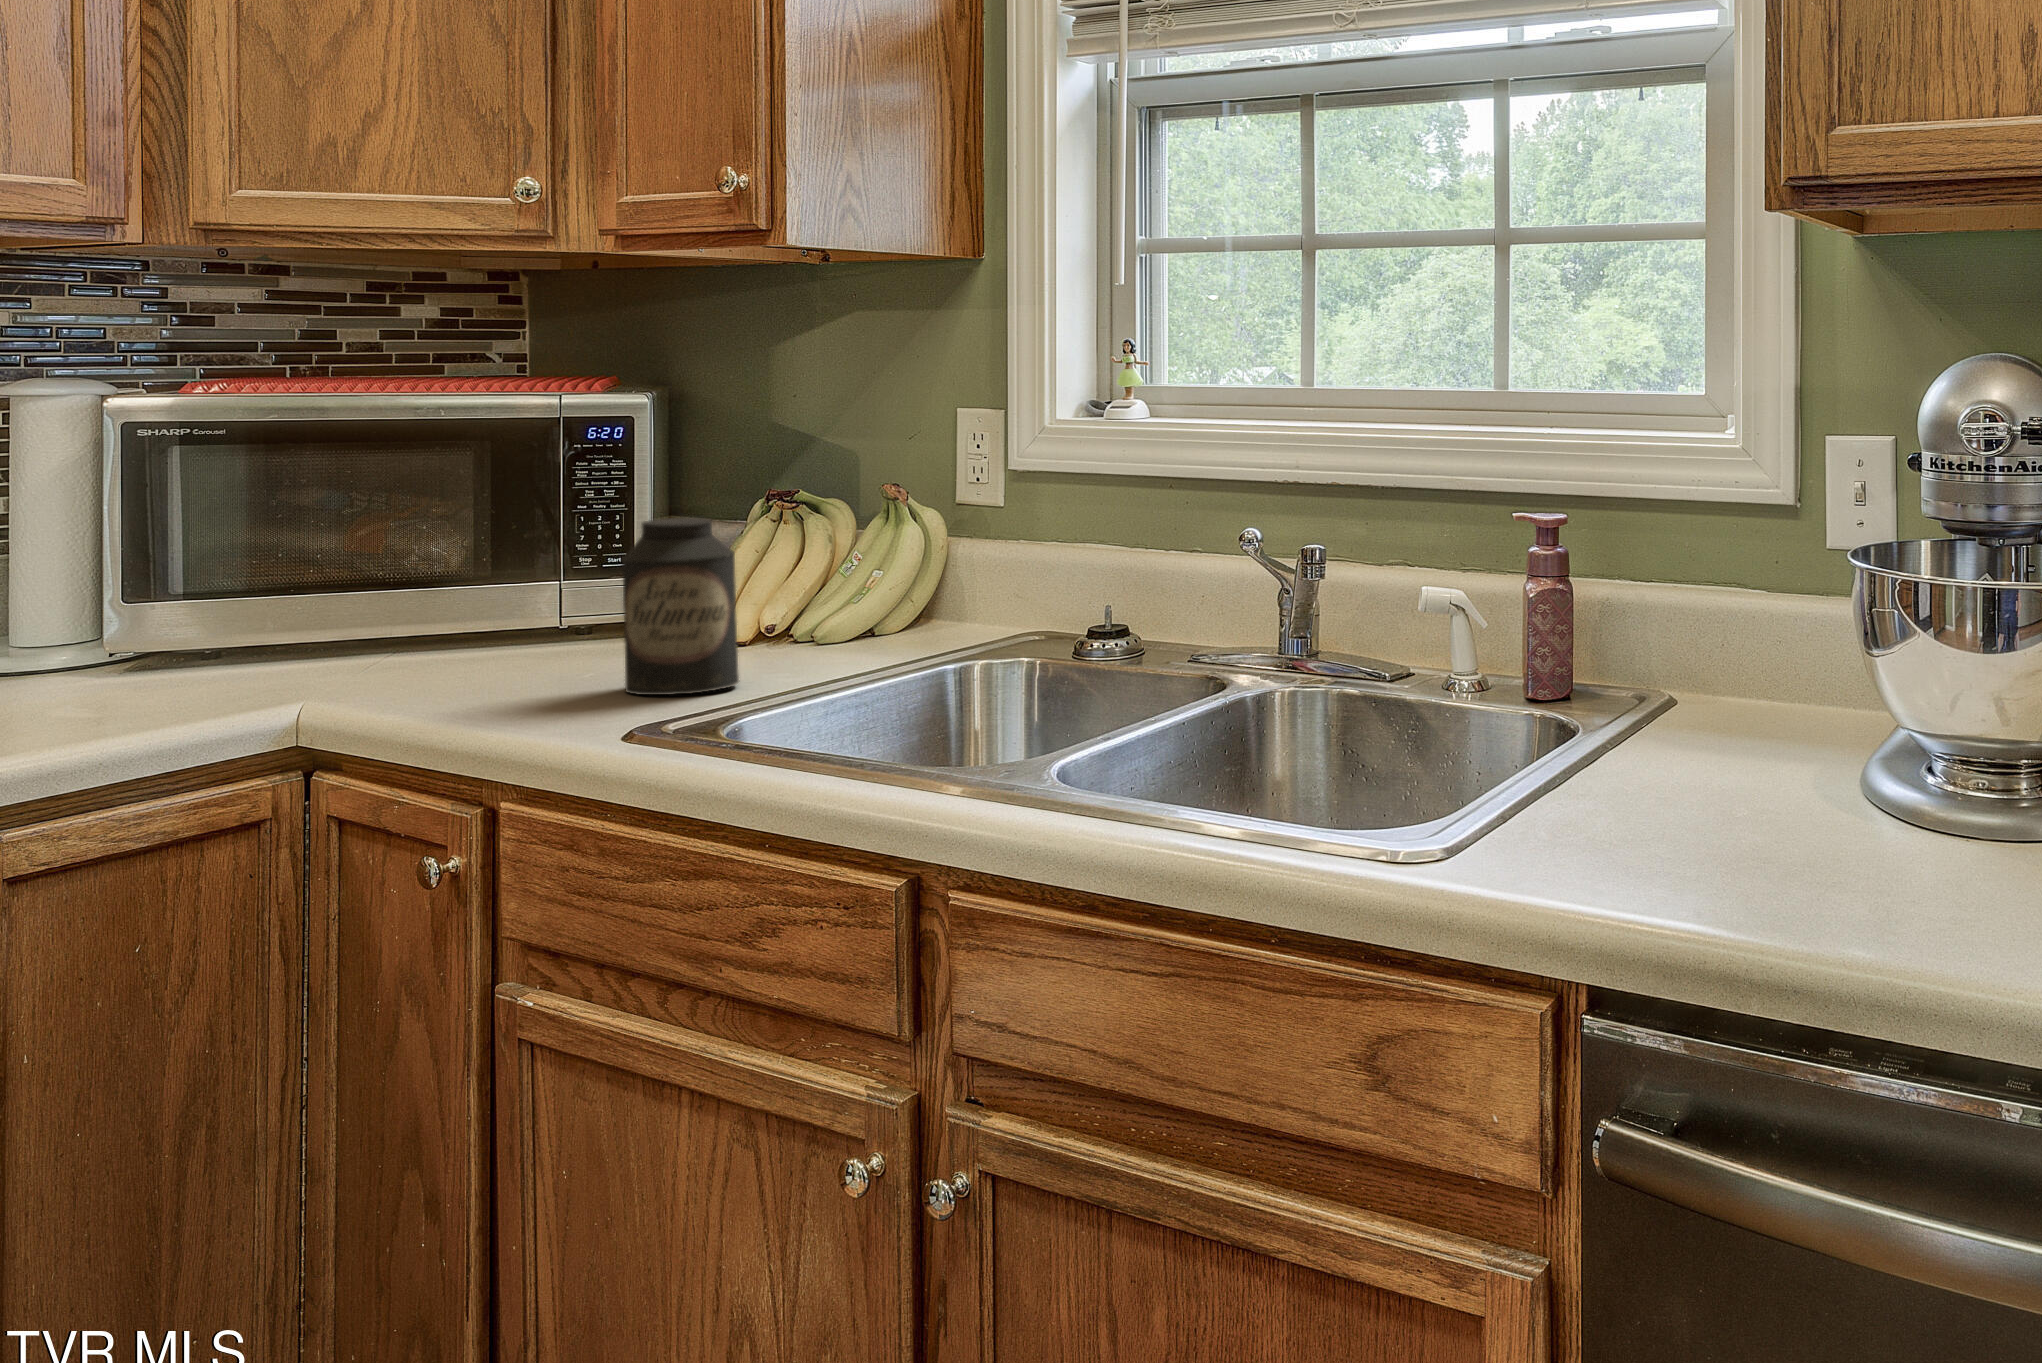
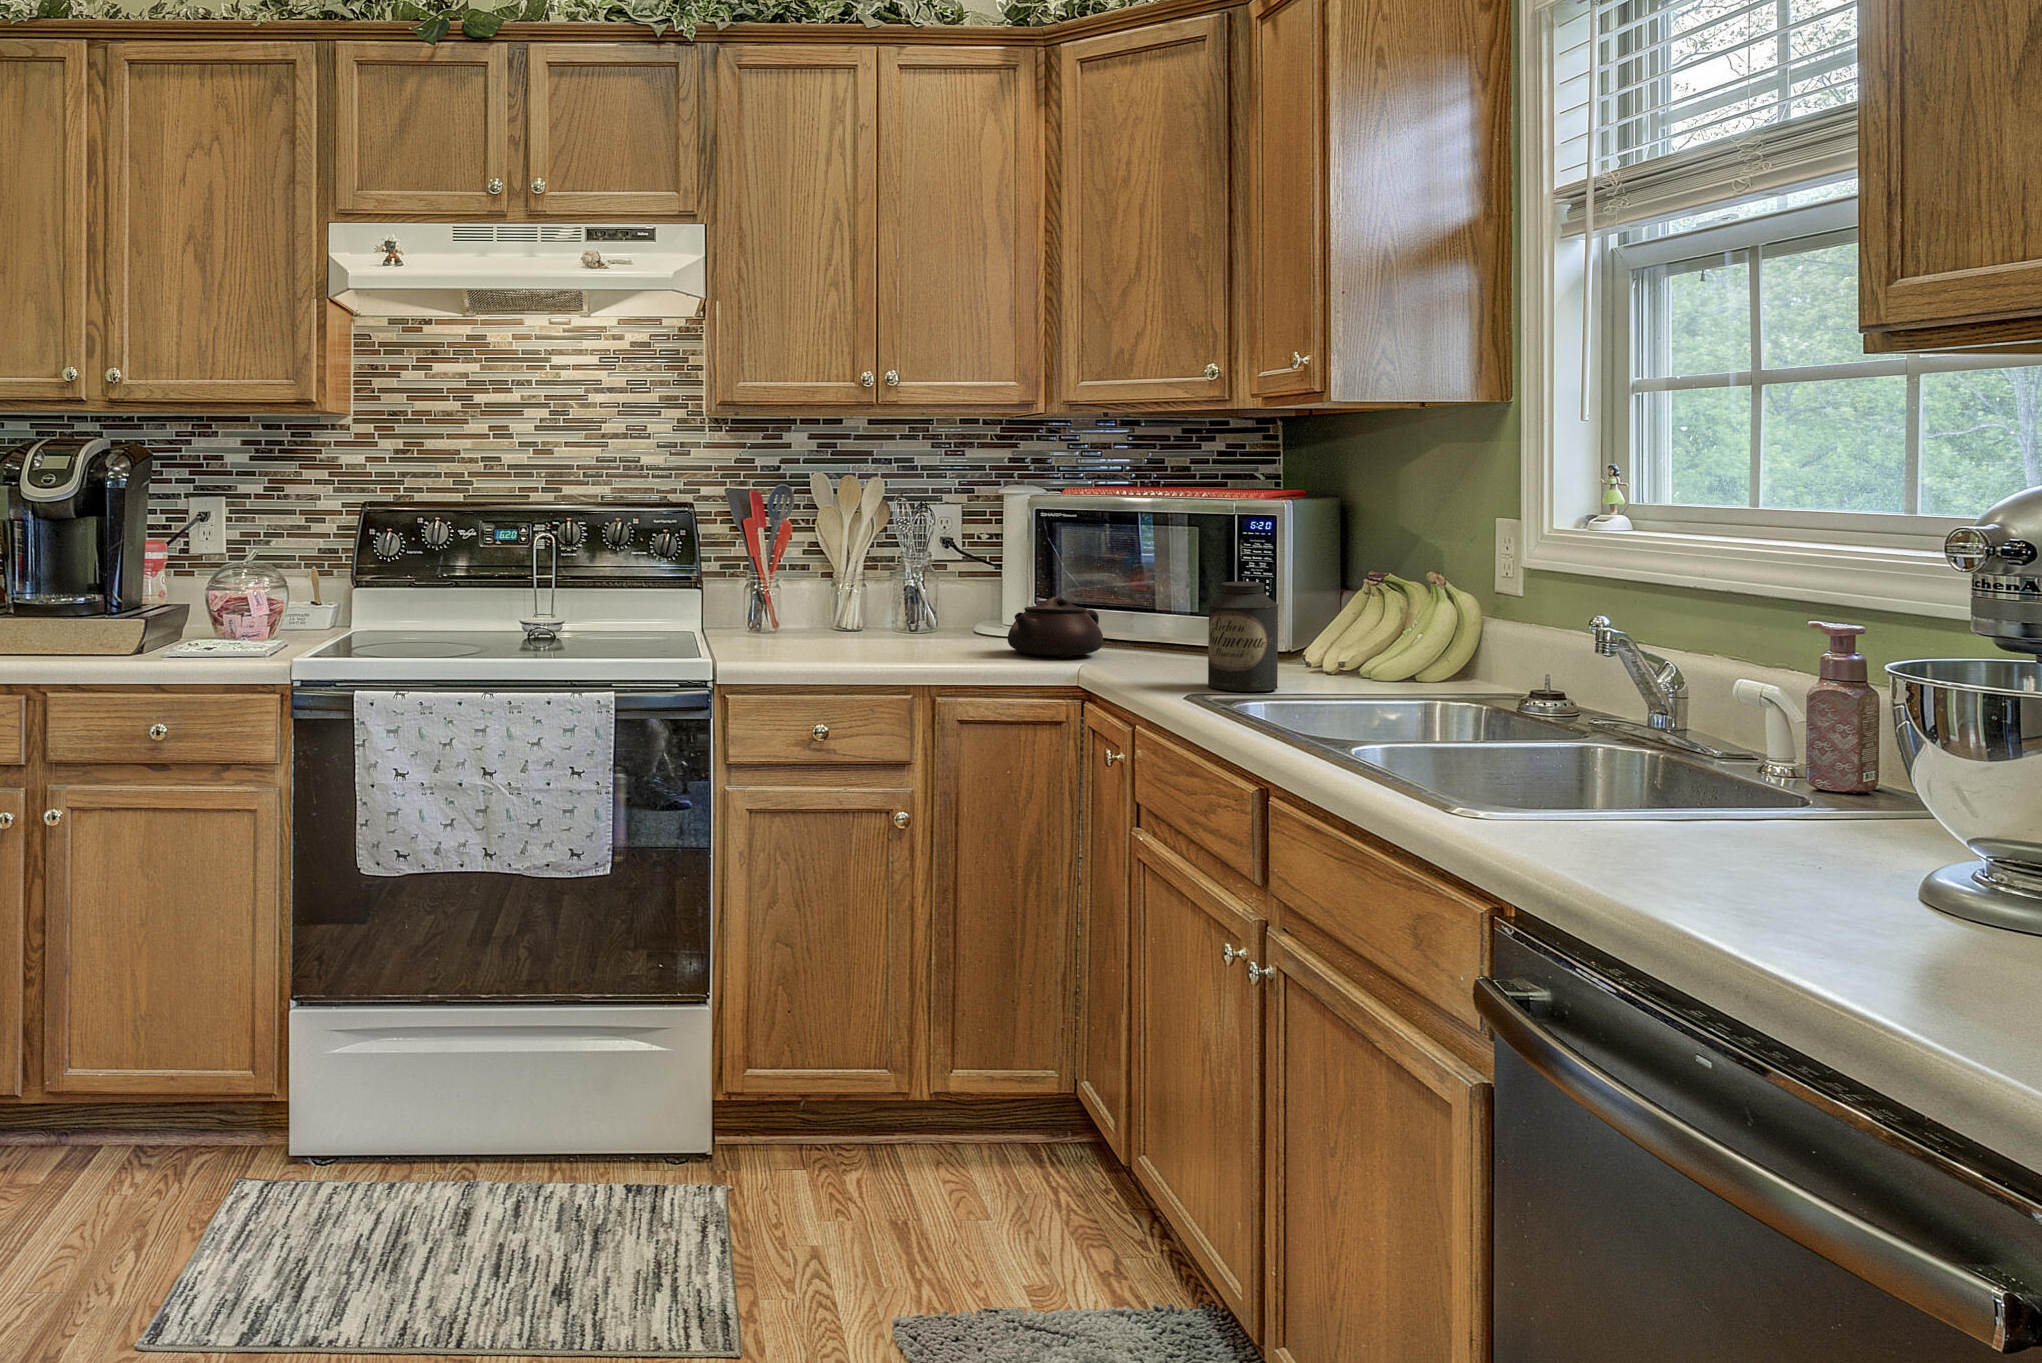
teapot: none [143,570,351,683] -> present [1008,597,1103,657]

